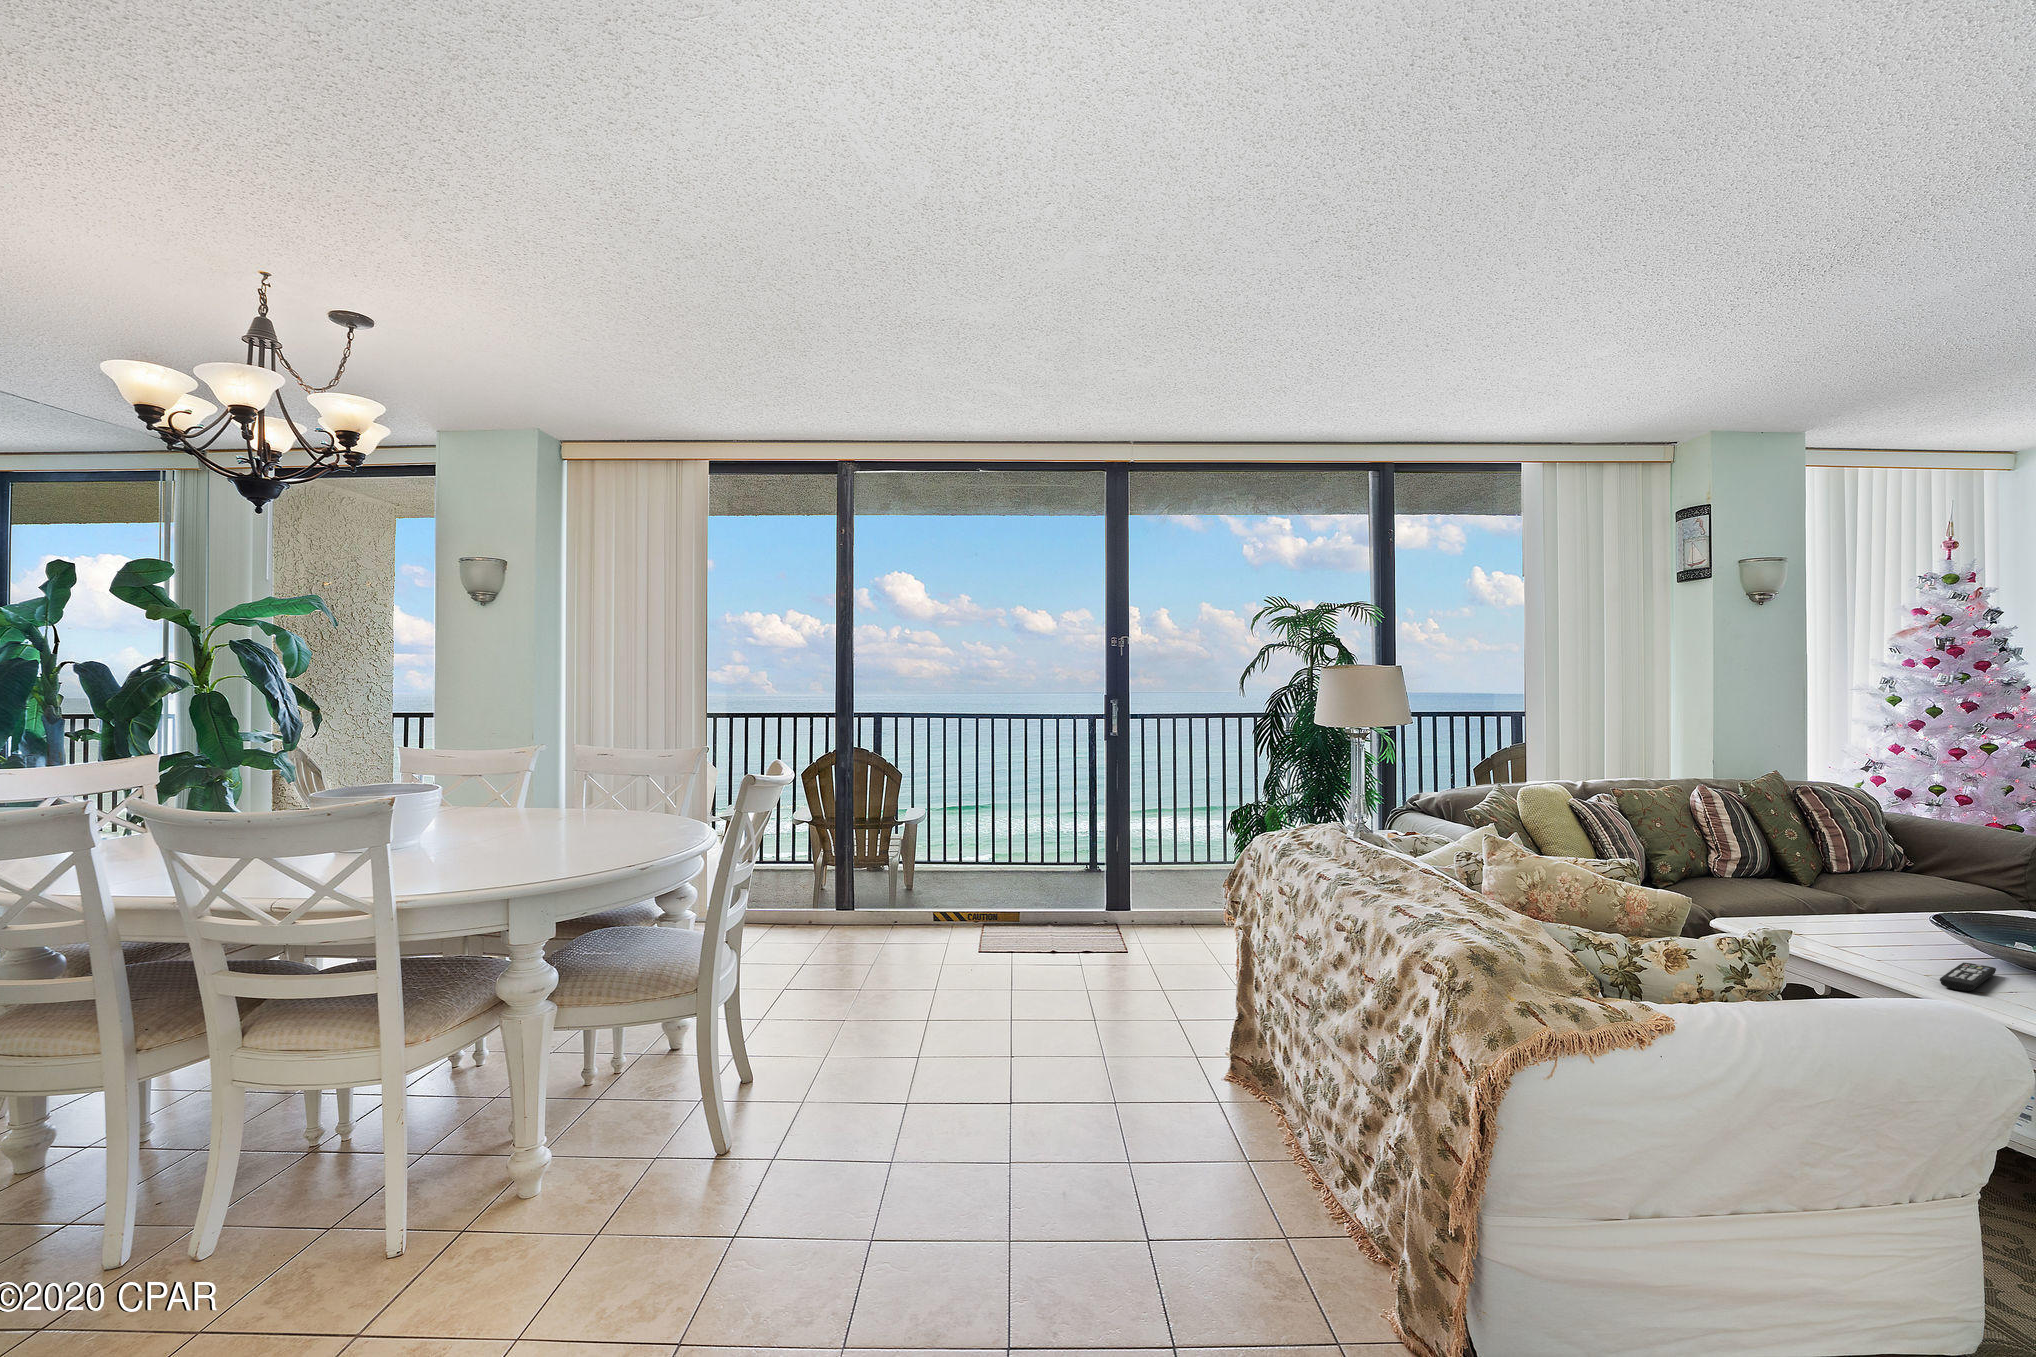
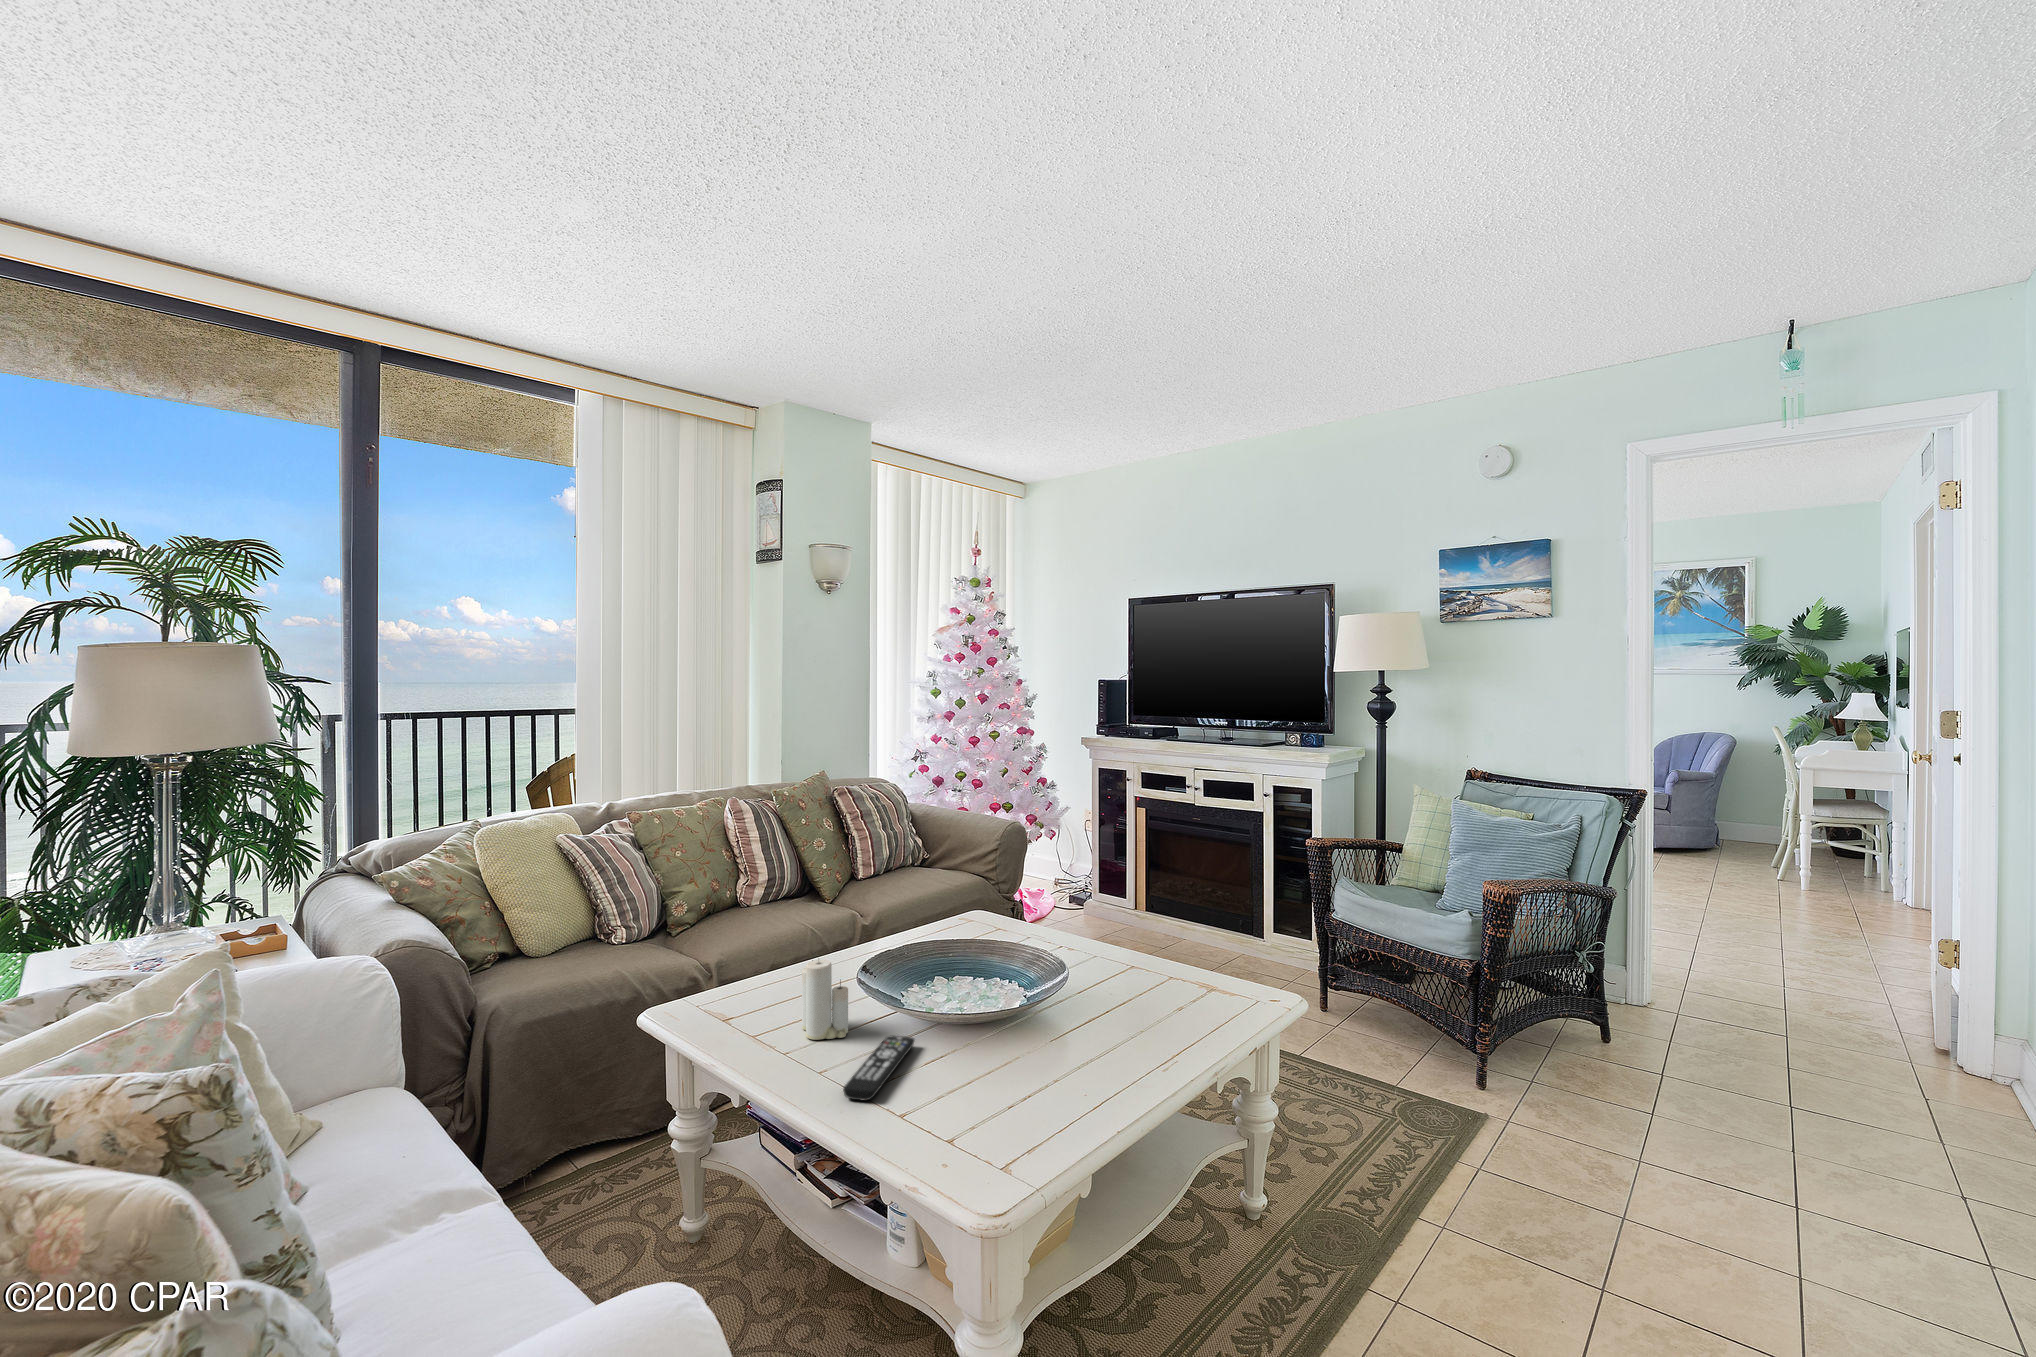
candle: none [1862,892,1915,959] -> present [802,960,848,1040]

